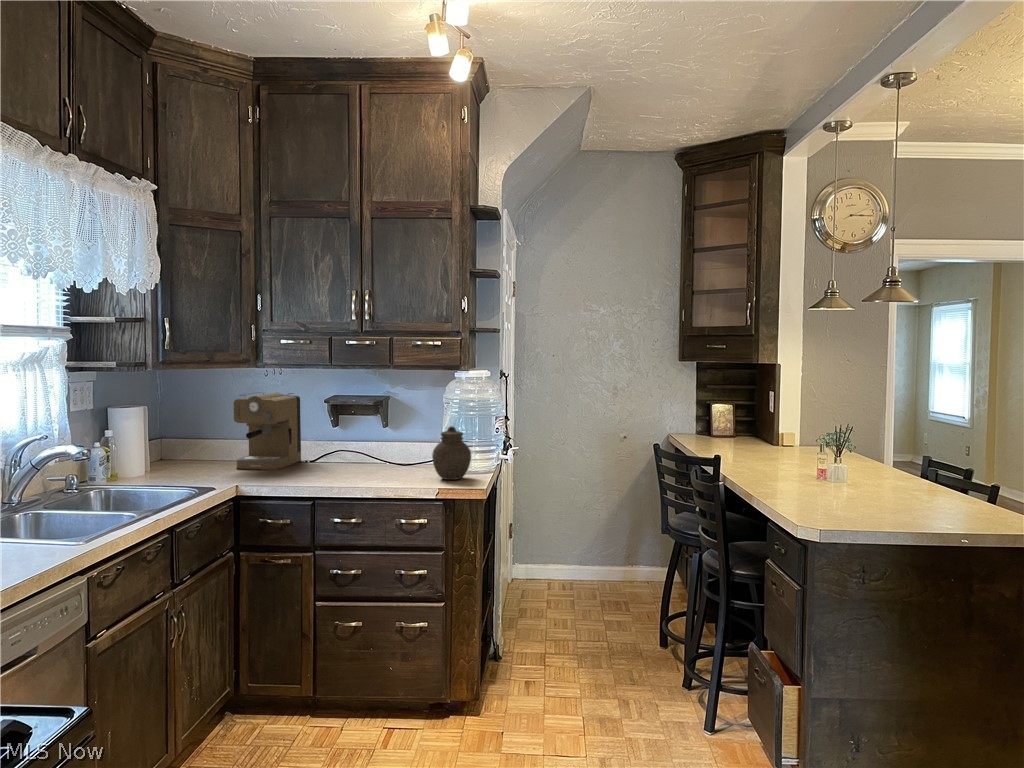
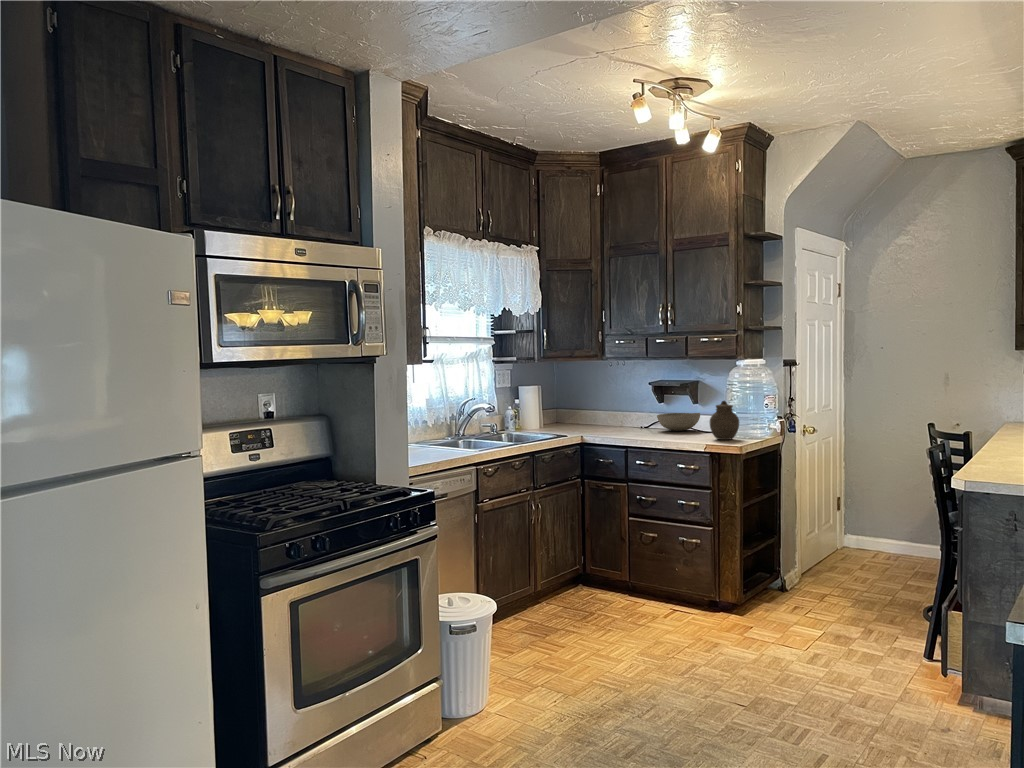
coffee maker: present [234,392,301,470] -> none [590,378,639,430]
bowl: none [337,440,396,466] -> present [657,413,700,431]

